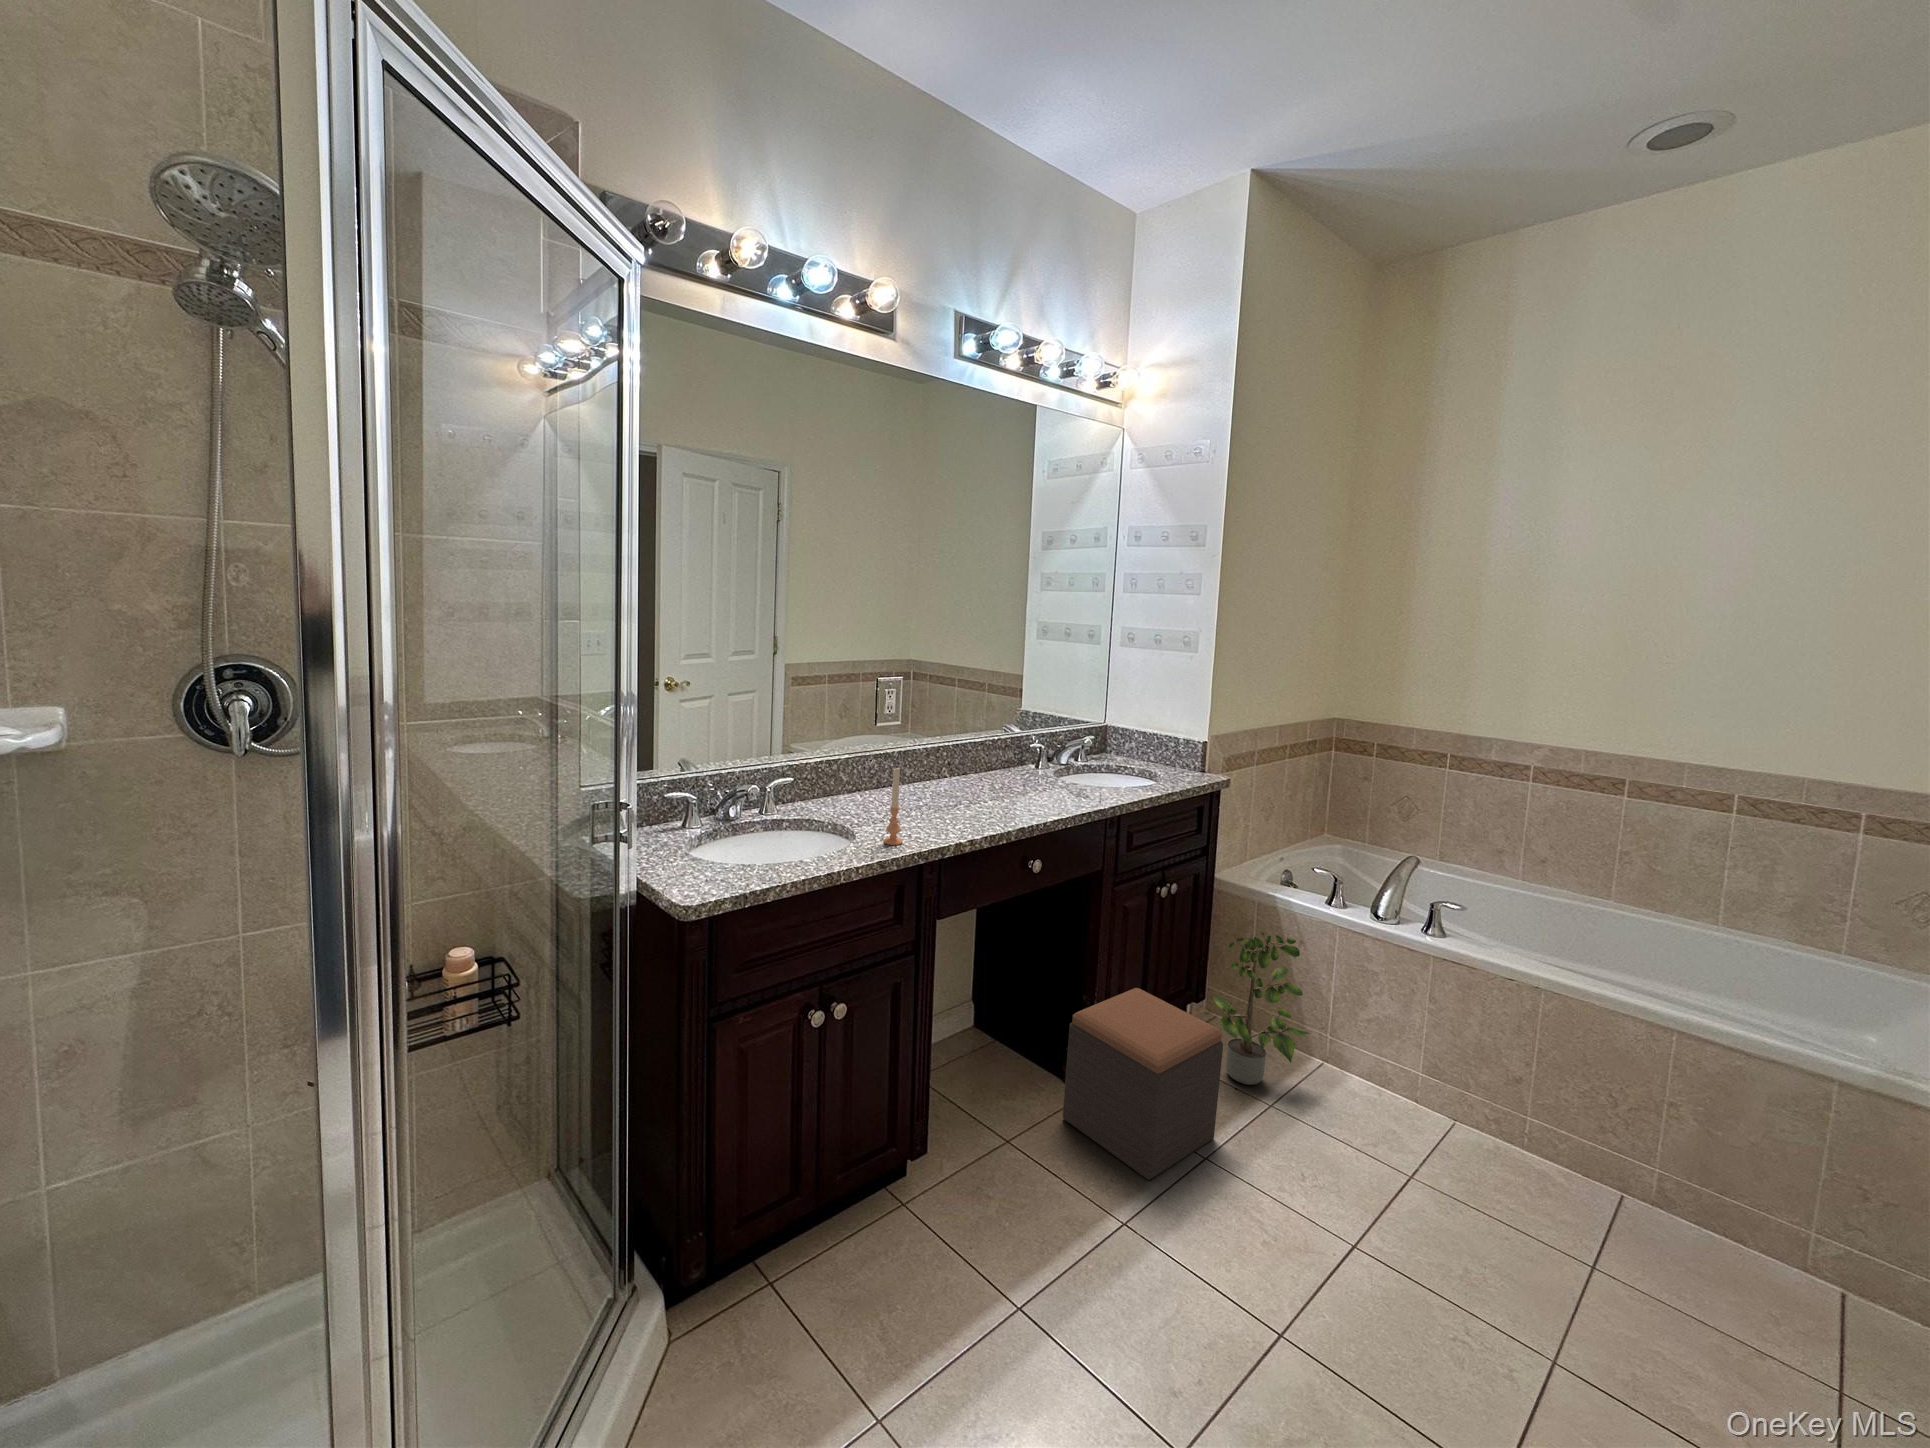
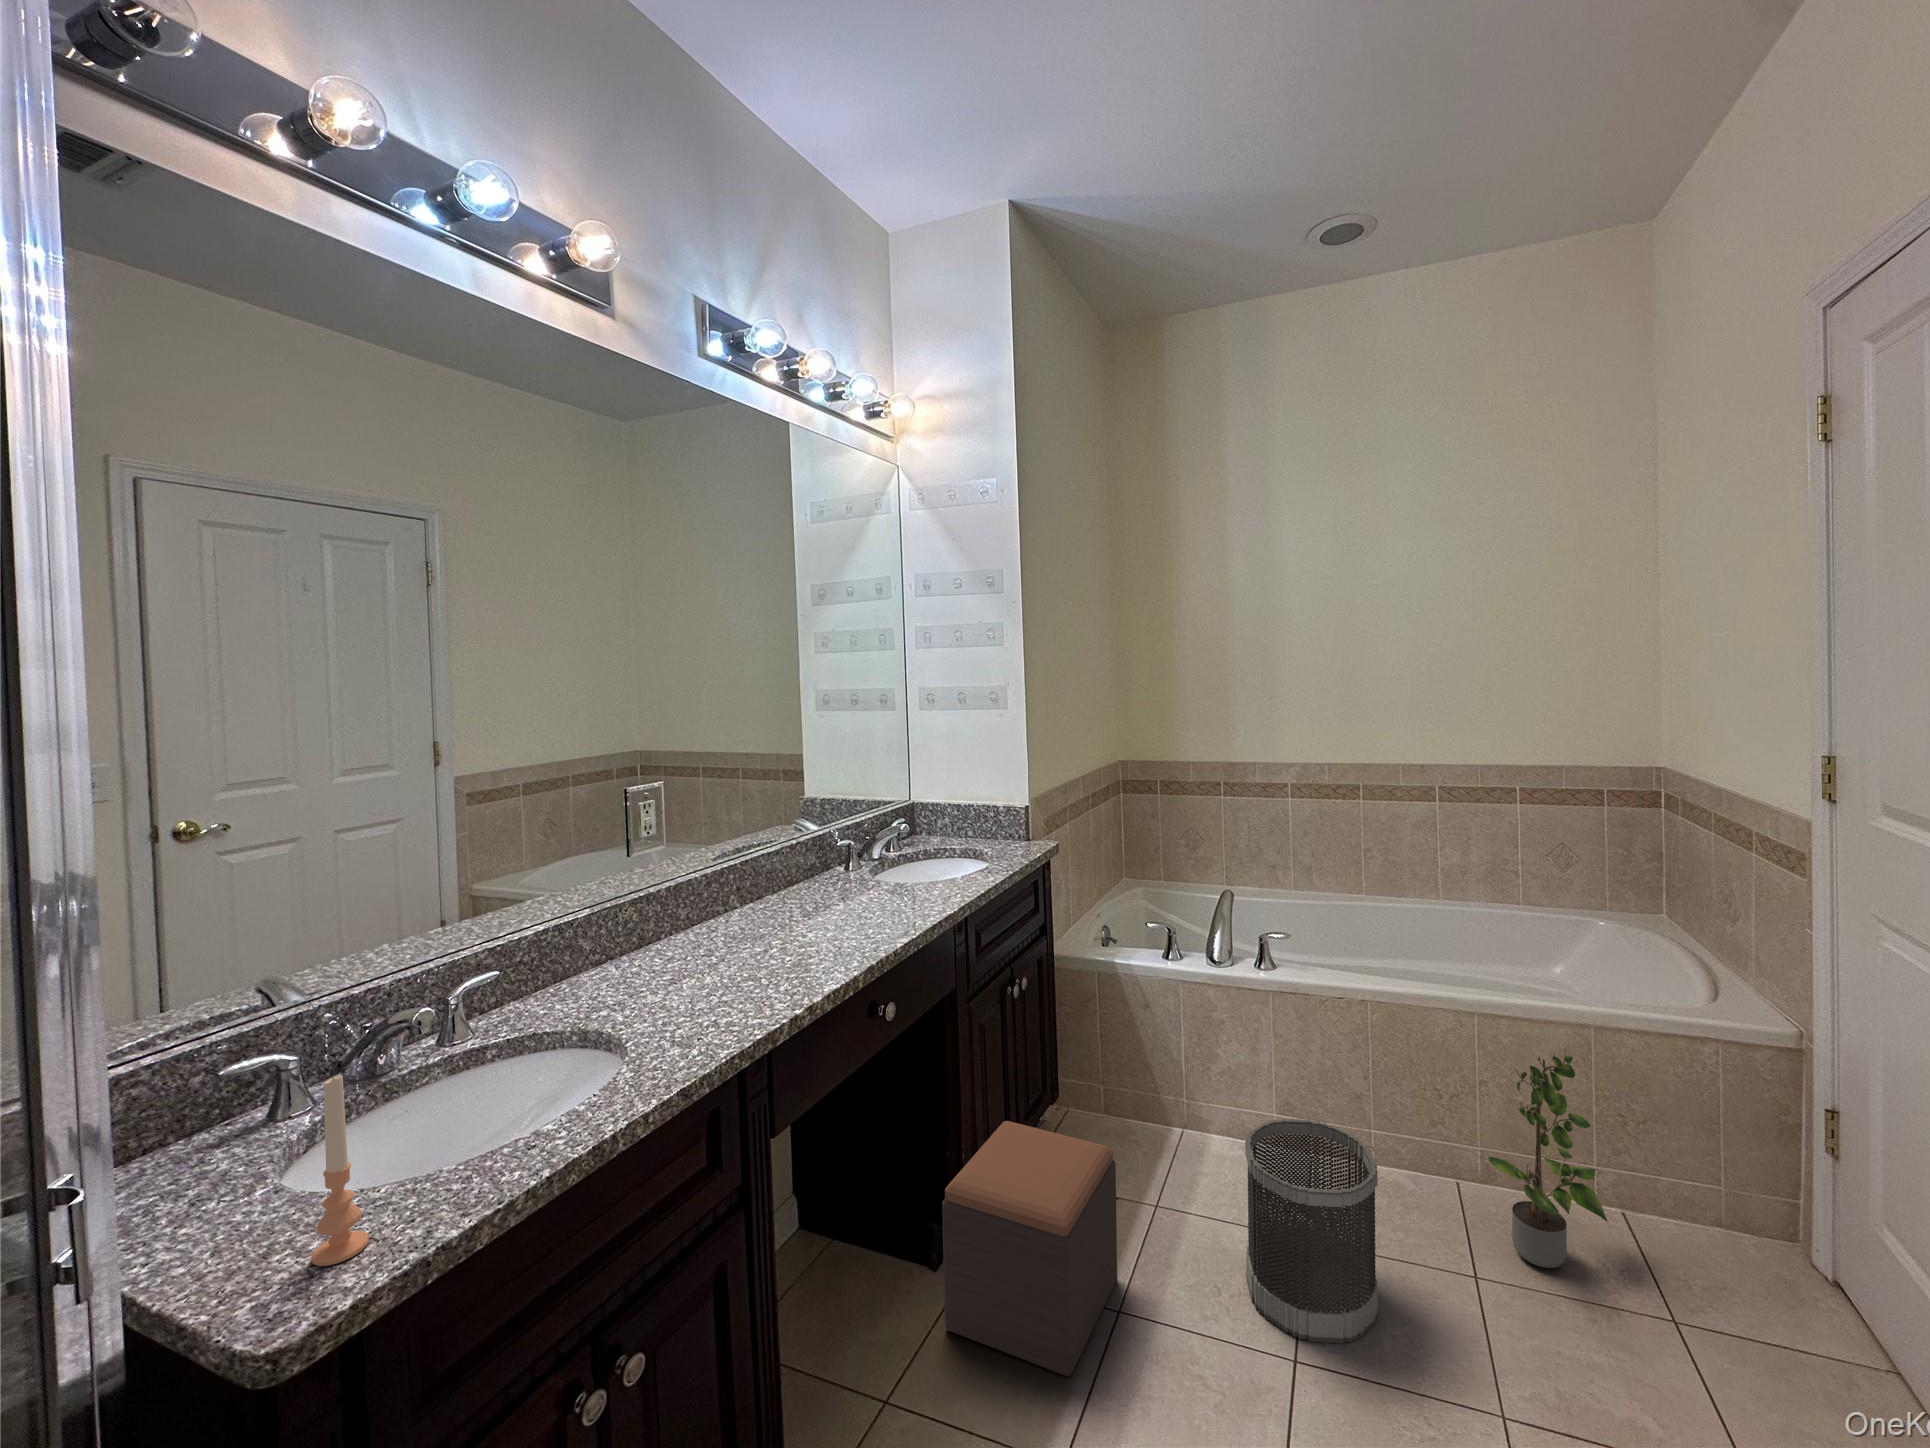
candle: present [884,768,902,845] -> present [311,1075,369,1266]
potted plant: present [1214,932,1311,1085] -> present [1488,1051,1608,1268]
wastebasket: none [1334,1056,1482,1260] -> present [1245,1119,1378,1343]

